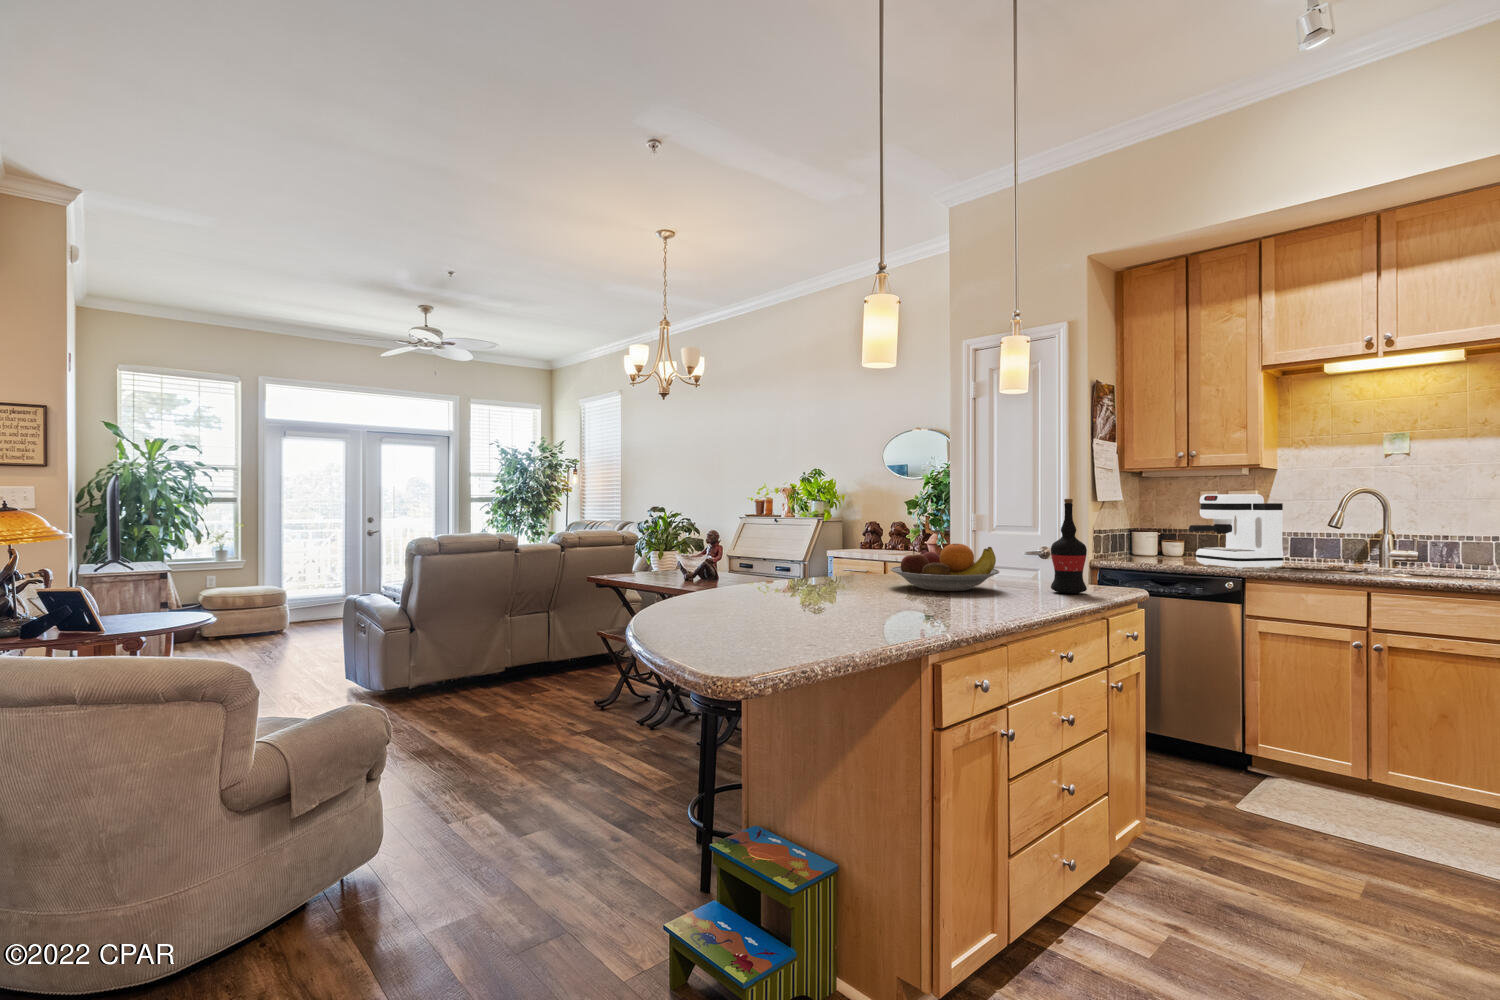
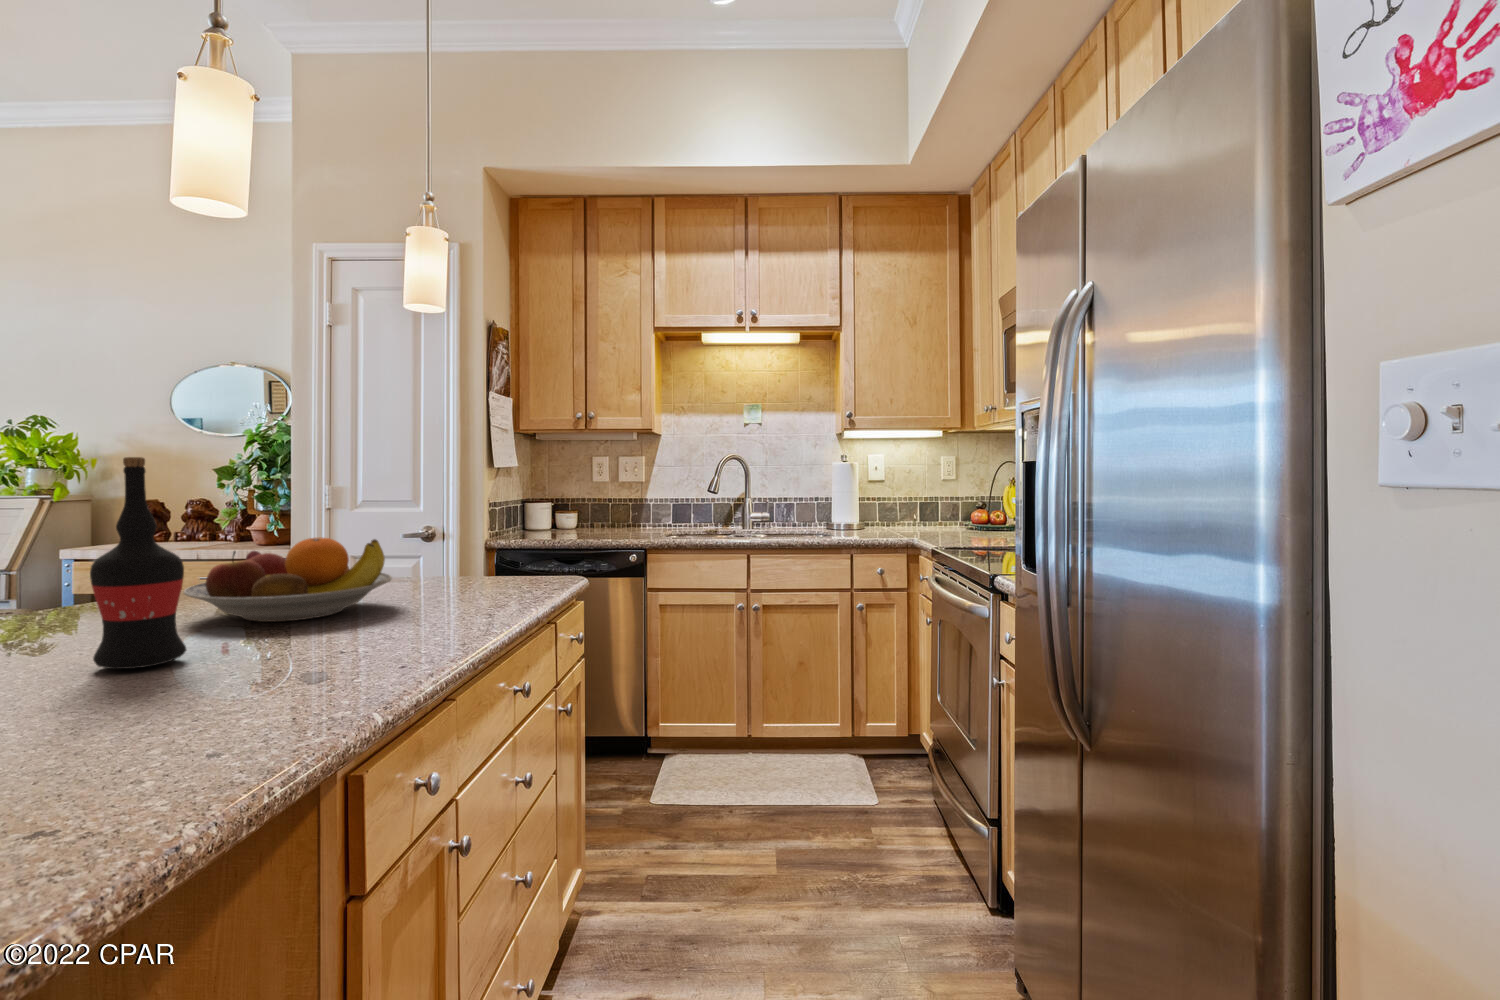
coffee maker: present [1189,494,1283,569] -> none [592,461,674,540]
wine bottle: present [1051,499,1087,593] -> present [90,457,186,669]

